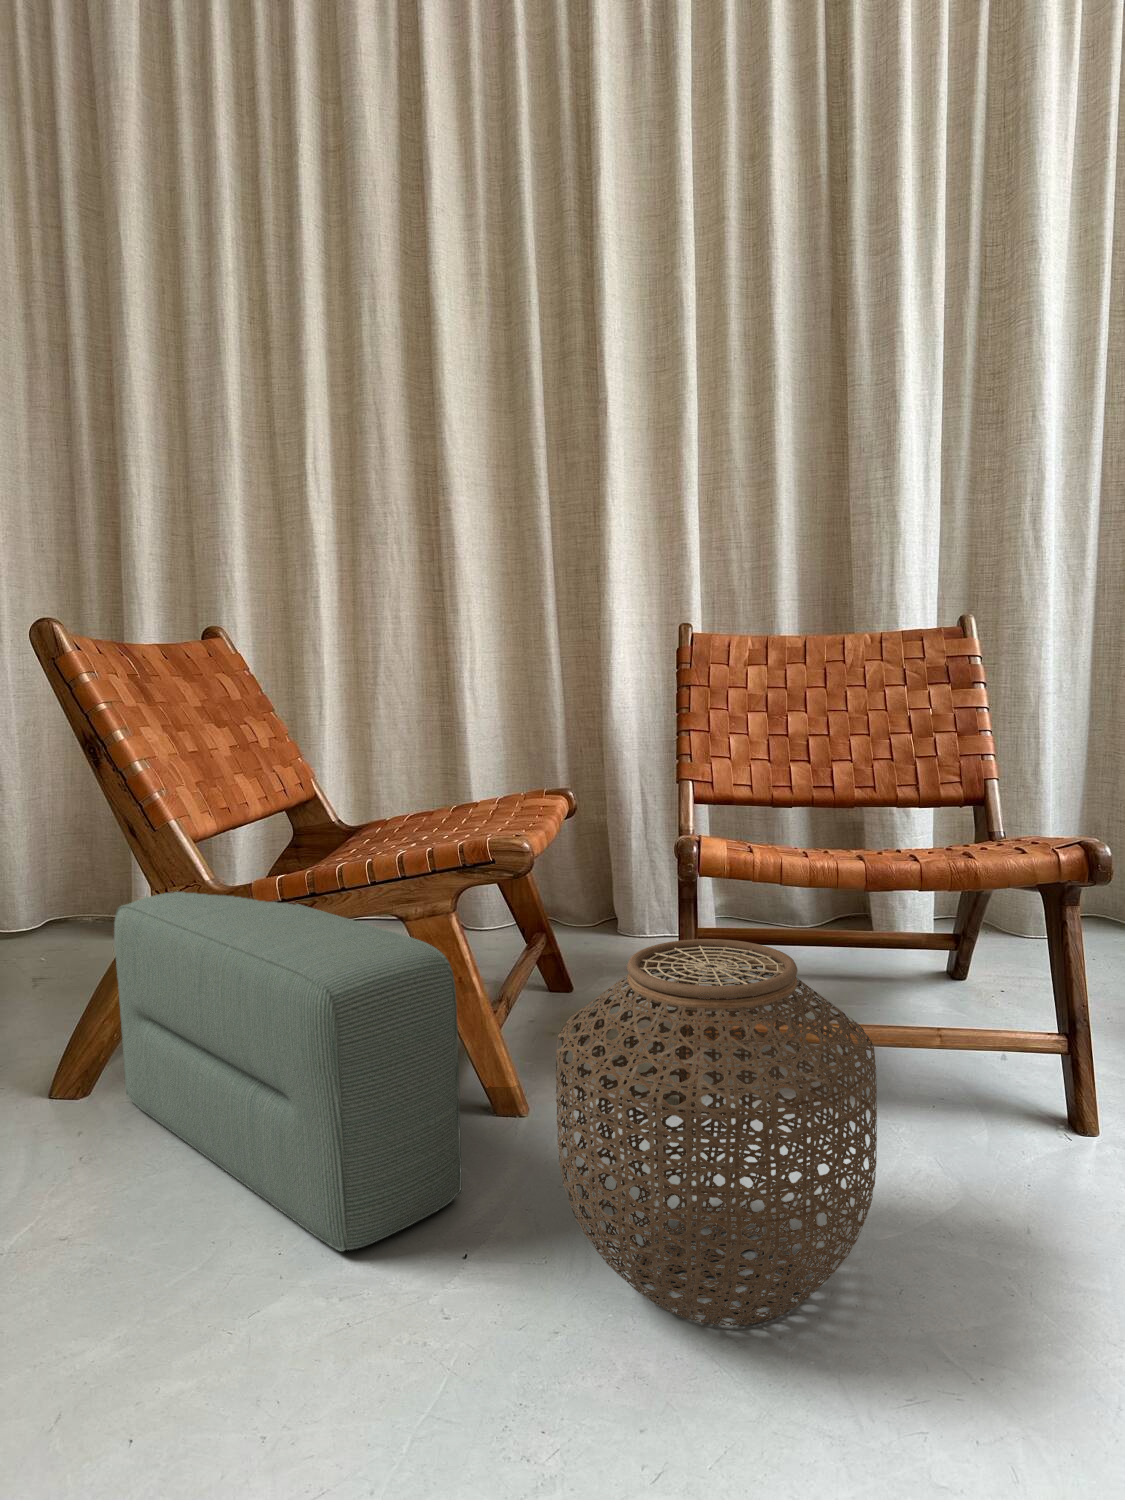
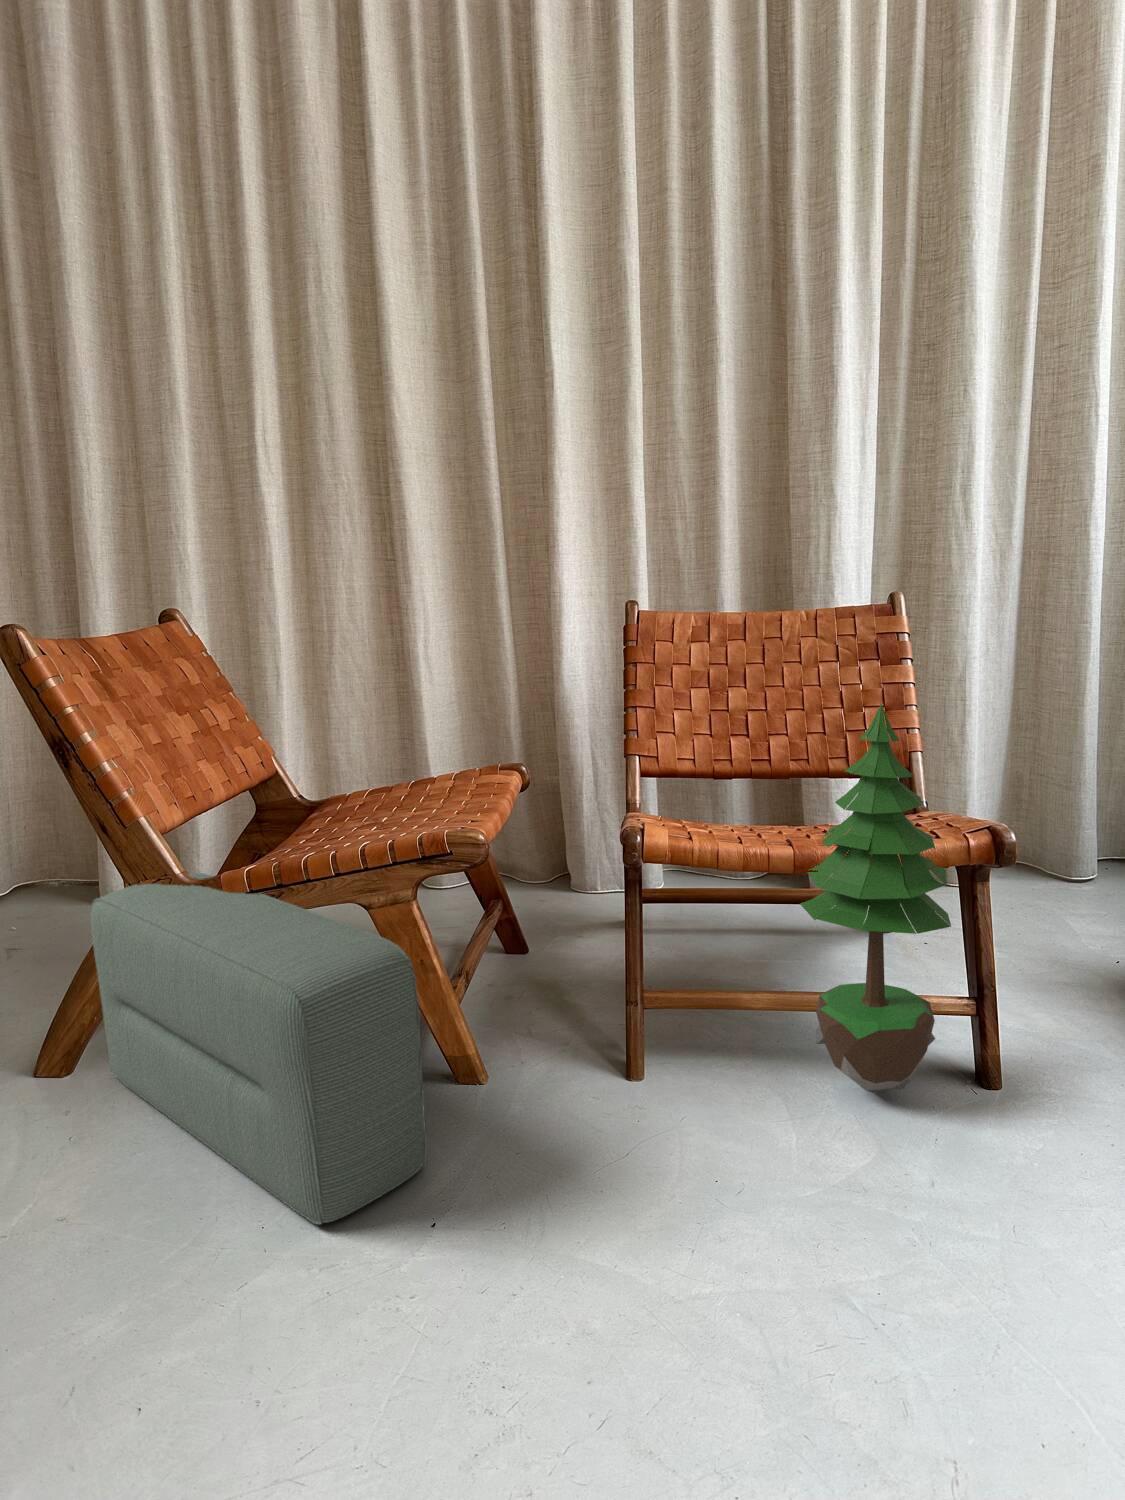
potted tree: none [871,702,1041,1138] -> present [800,703,951,1093]
woven basket: present [556,939,877,1326] -> none [509,938,797,1285]

